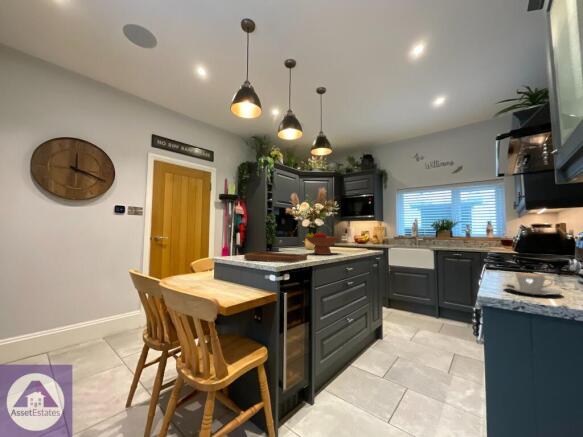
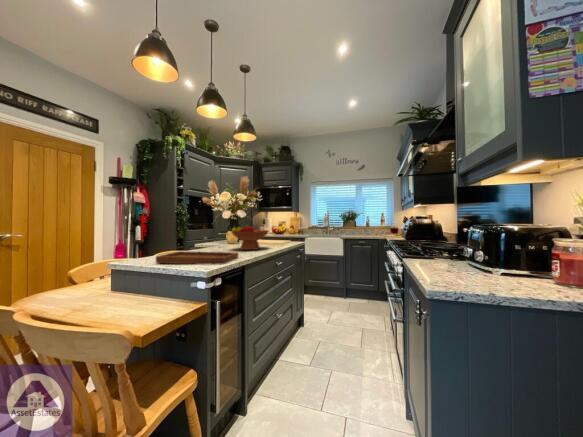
coffee cup: present [503,273,562,295] -> none [433,263,478,283]

